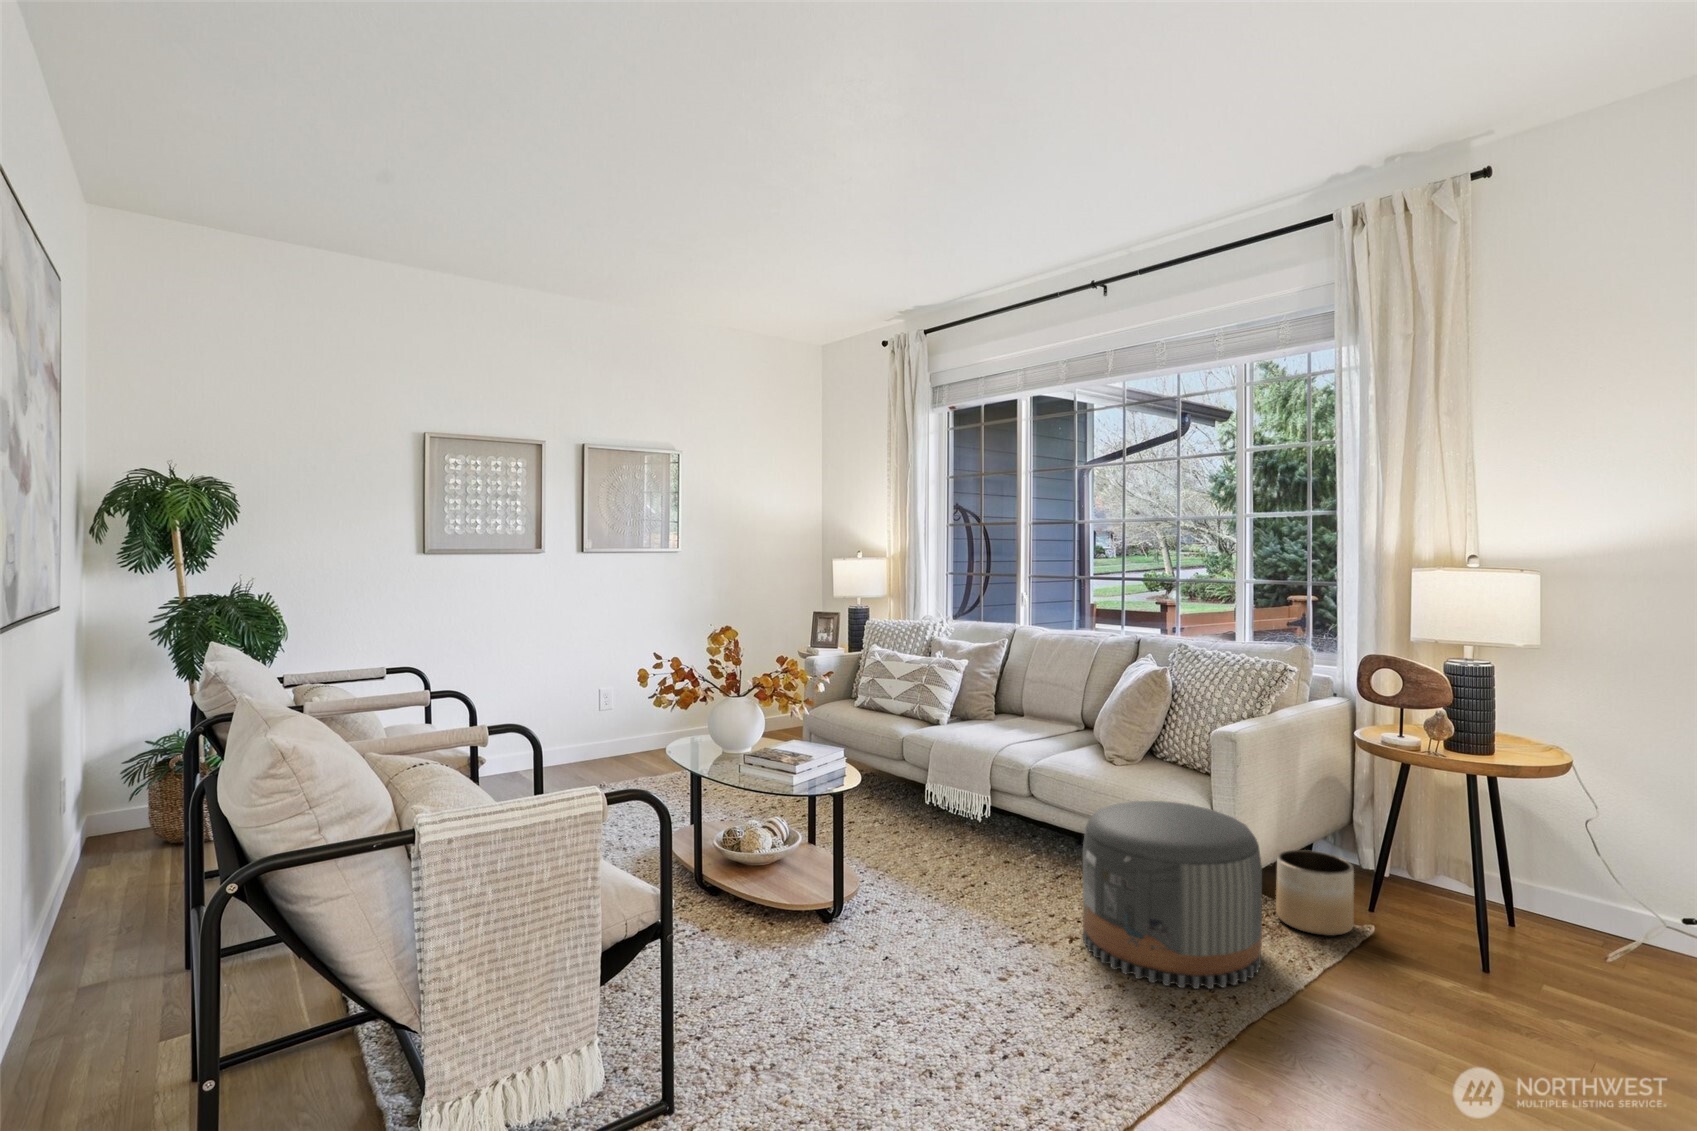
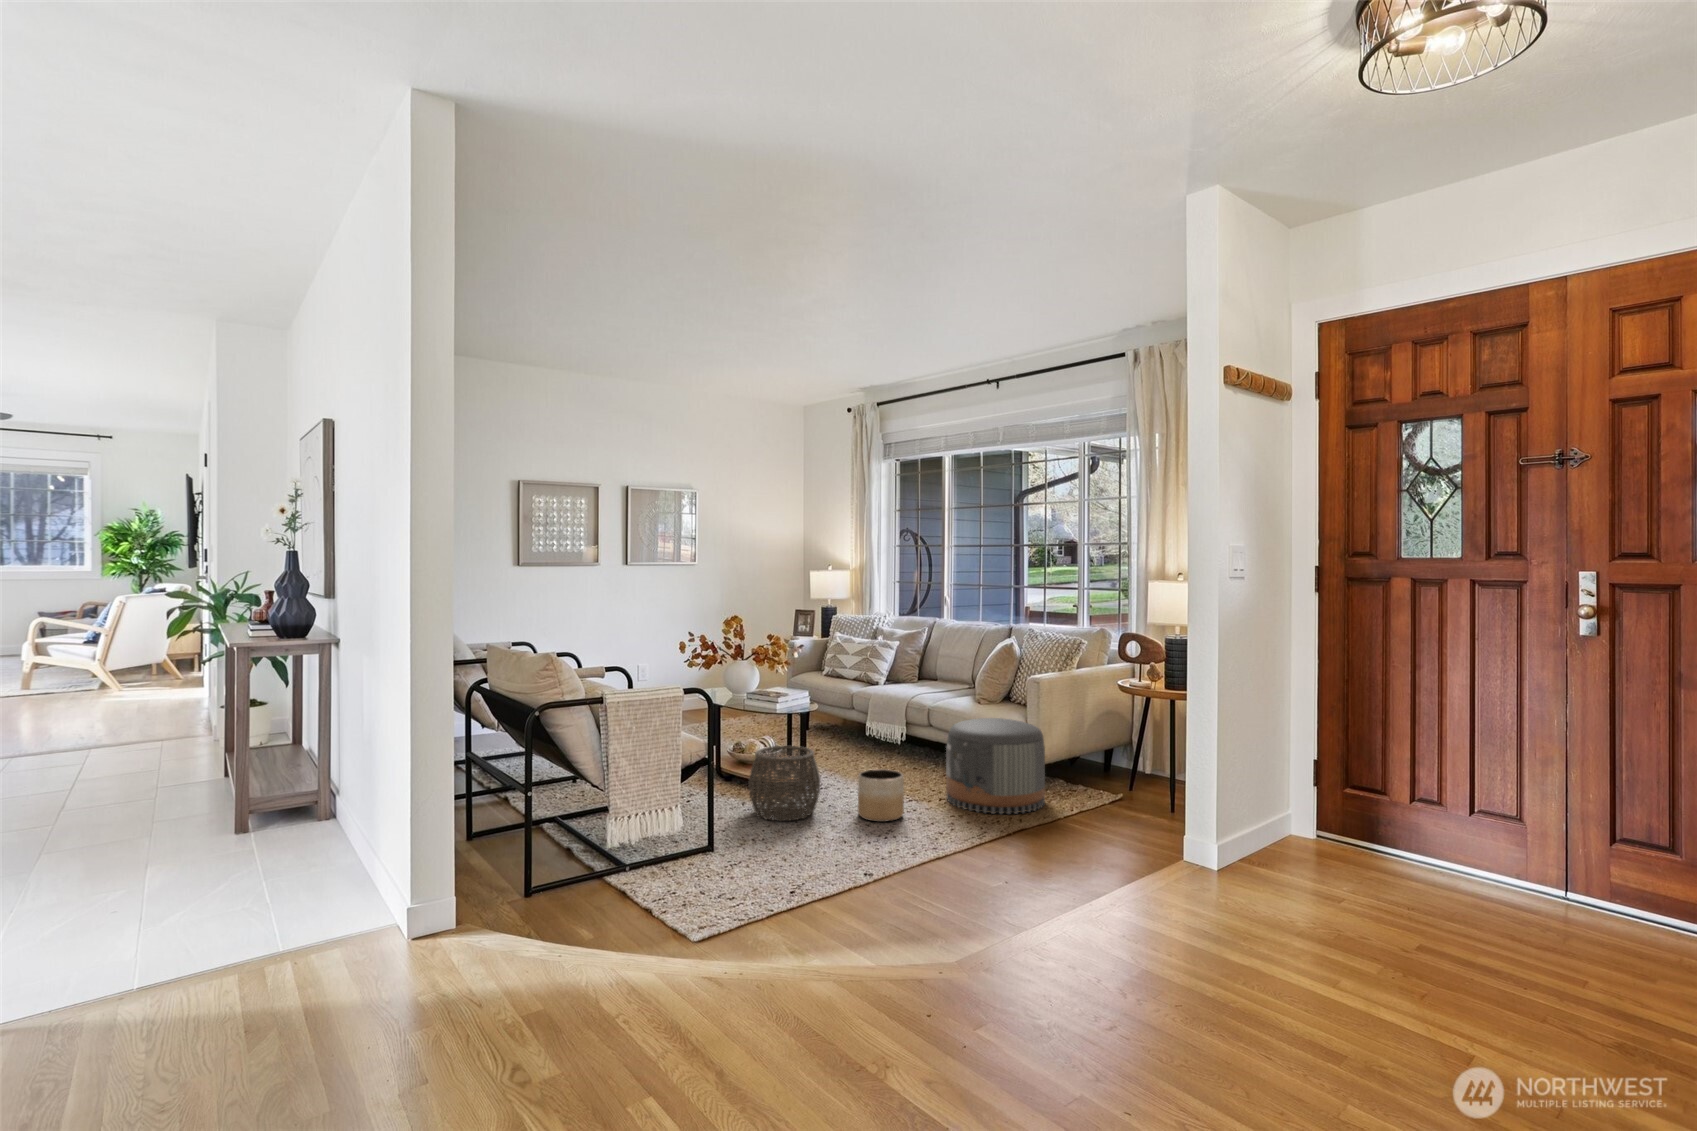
planter: present [1276,850,1354,936] -> present [858,769,904,822]
woven basket: none [743,863,874,1019] -> present [748,746,821,821]

